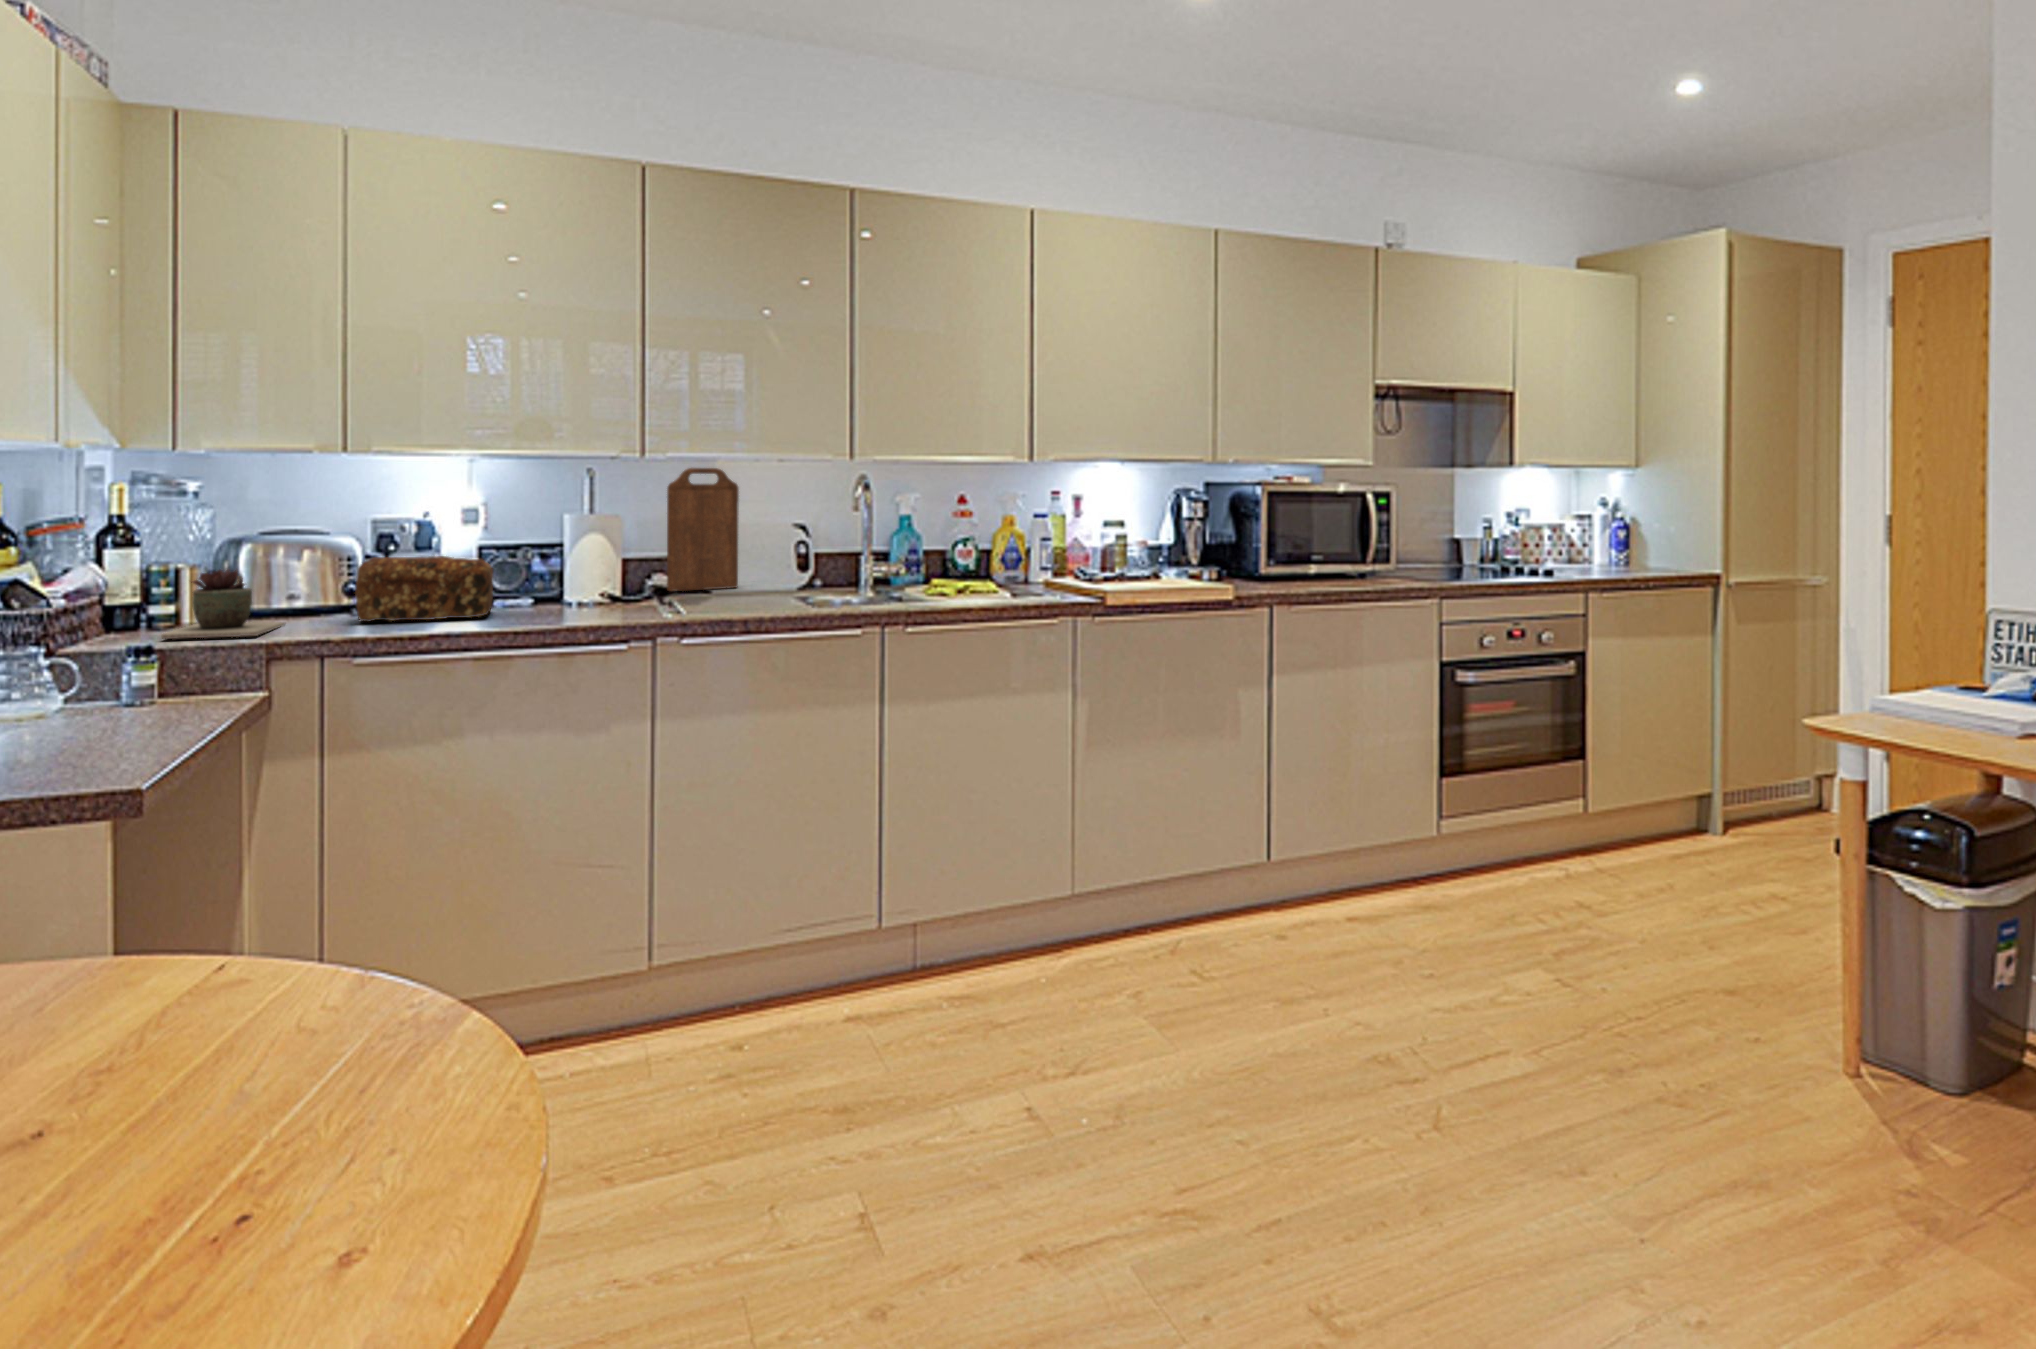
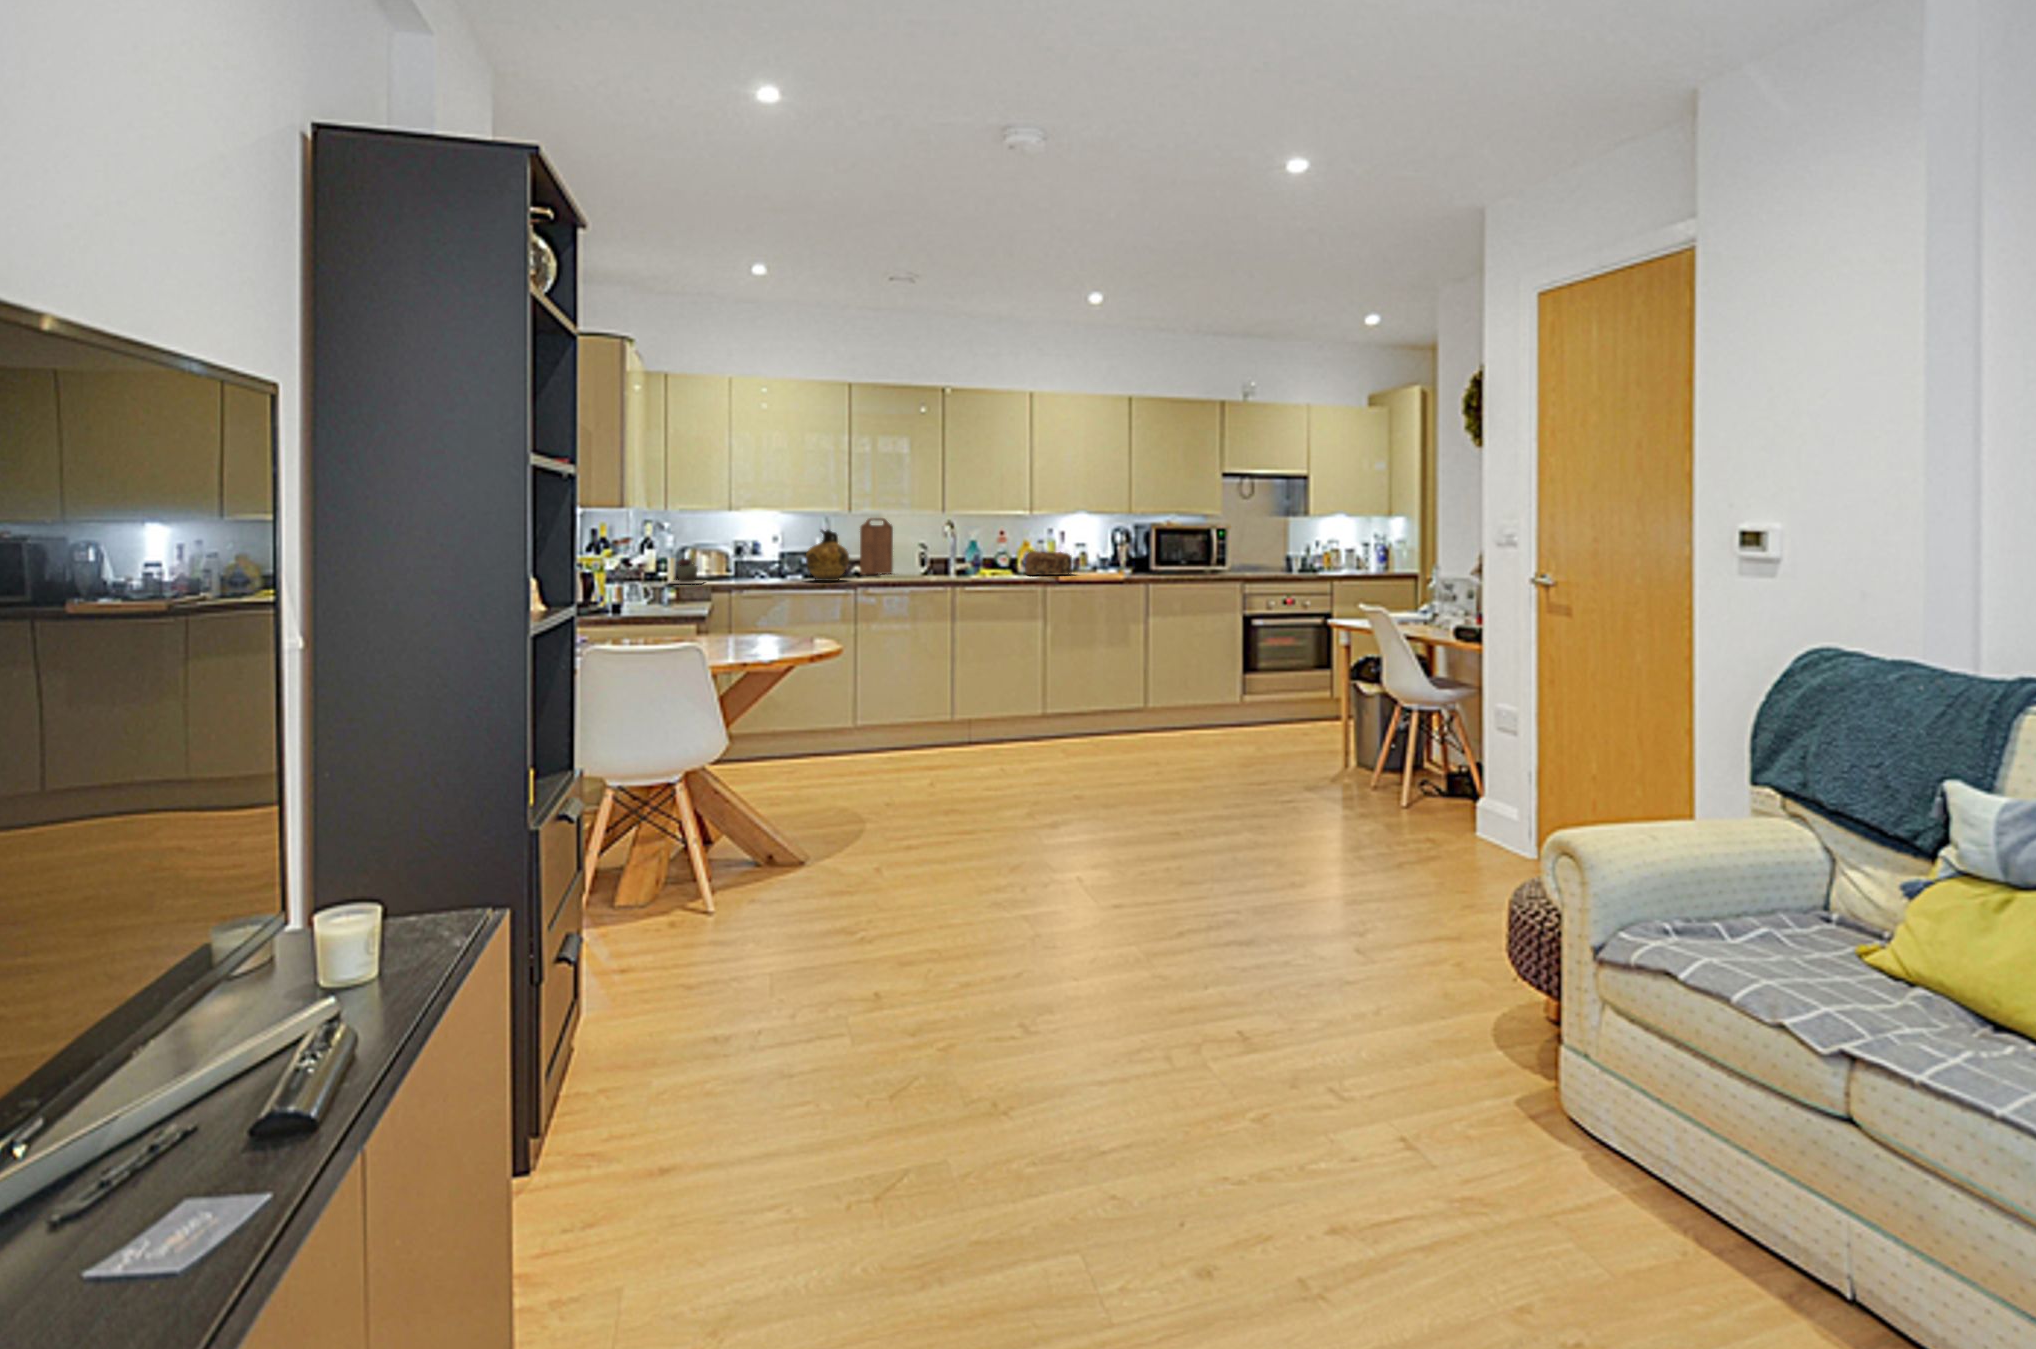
ceramic jug: none [538,494,645,619] -> present [806,530,849,581]
bread loaf: present [355,556,493,622] -> present [1025,551,1072,575]

